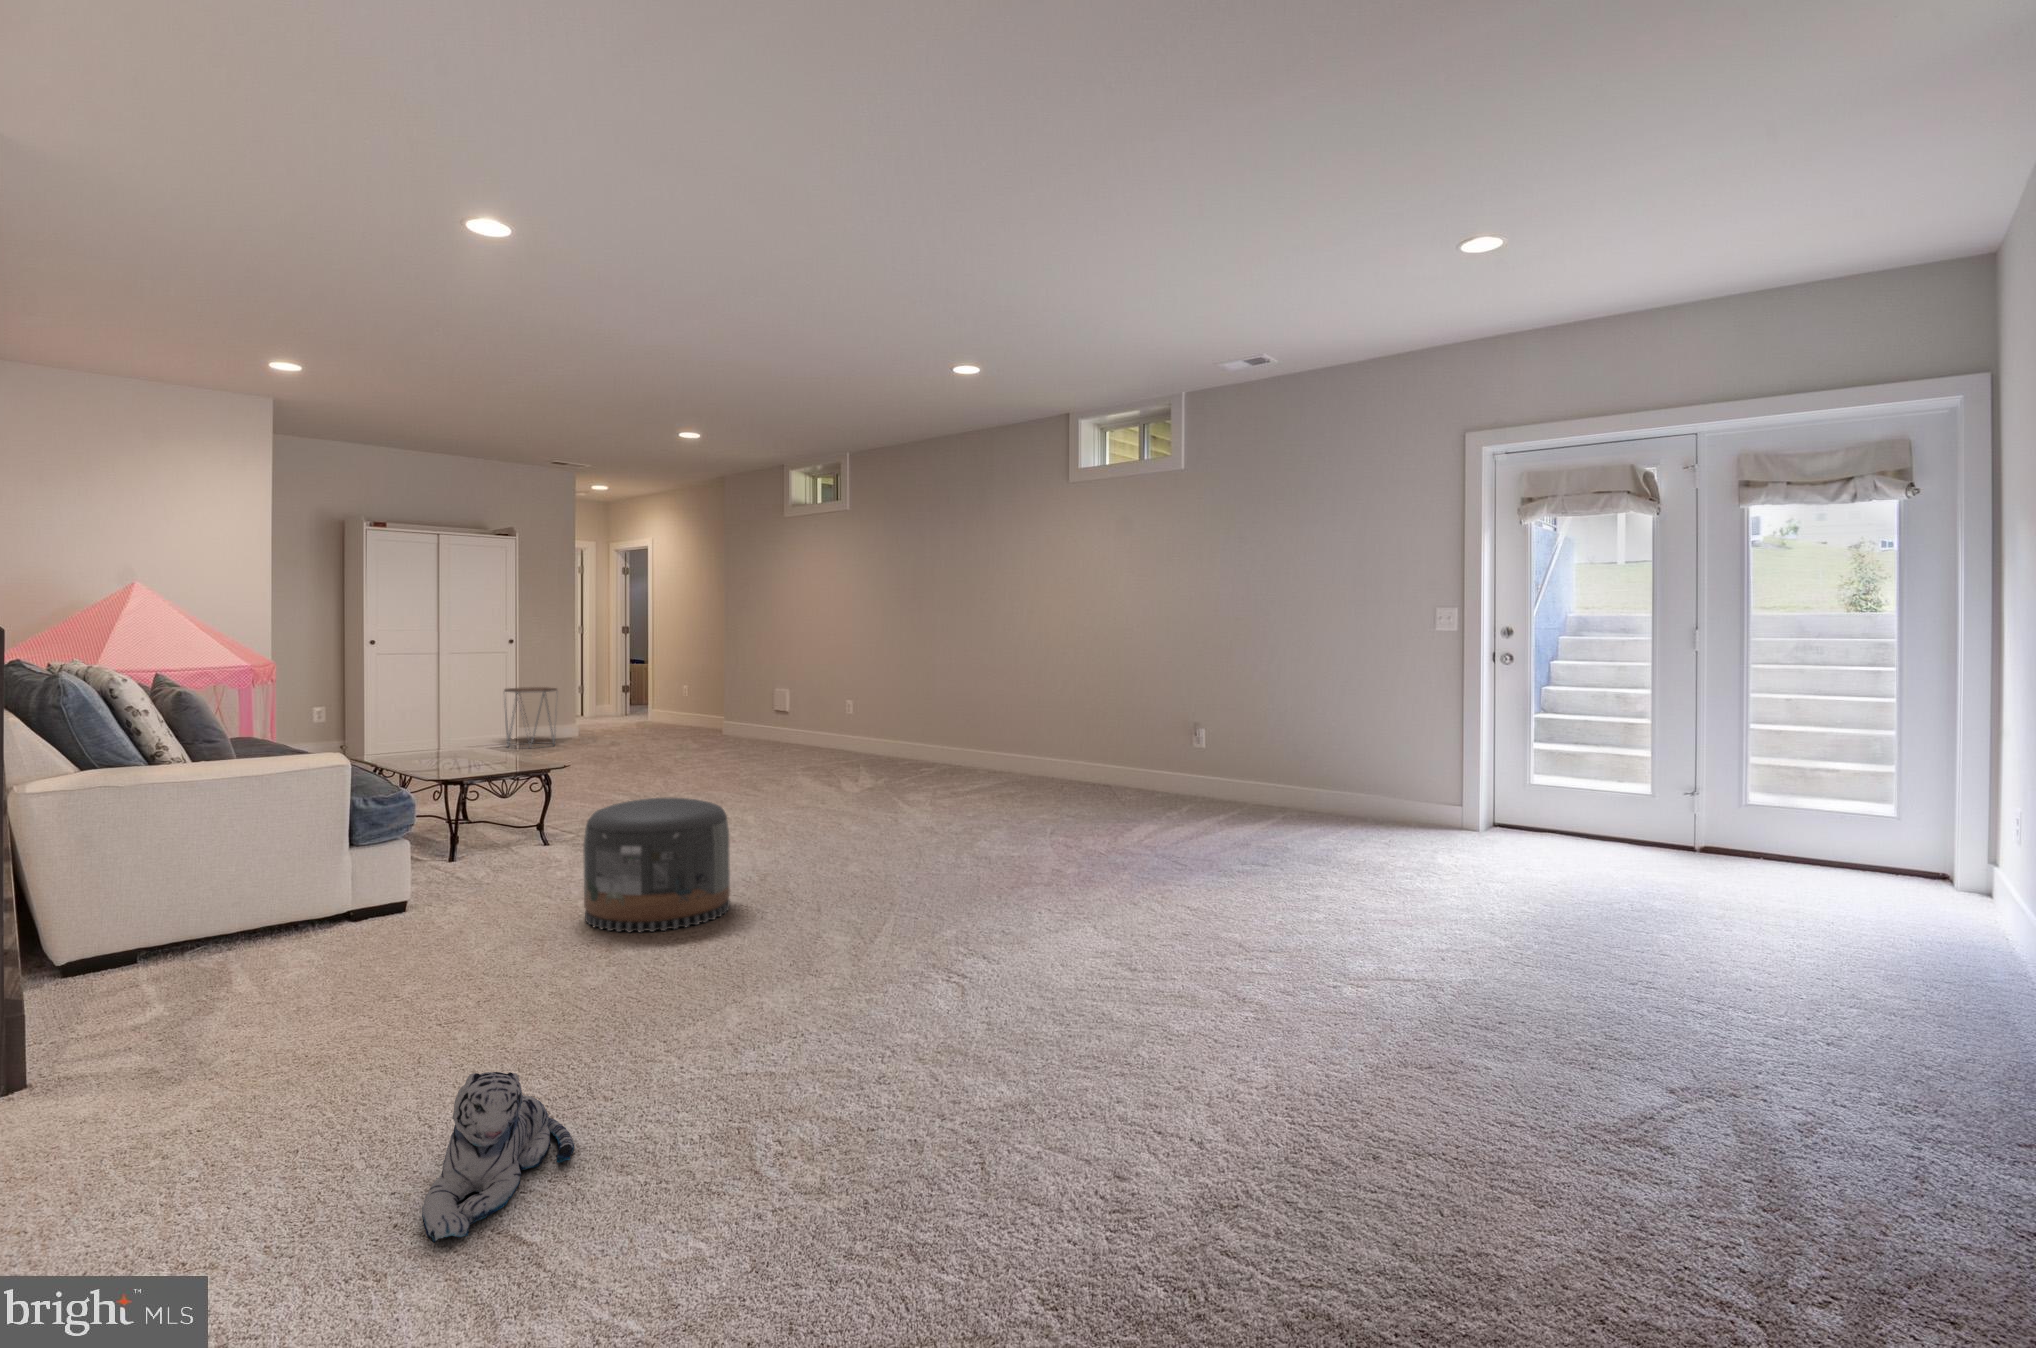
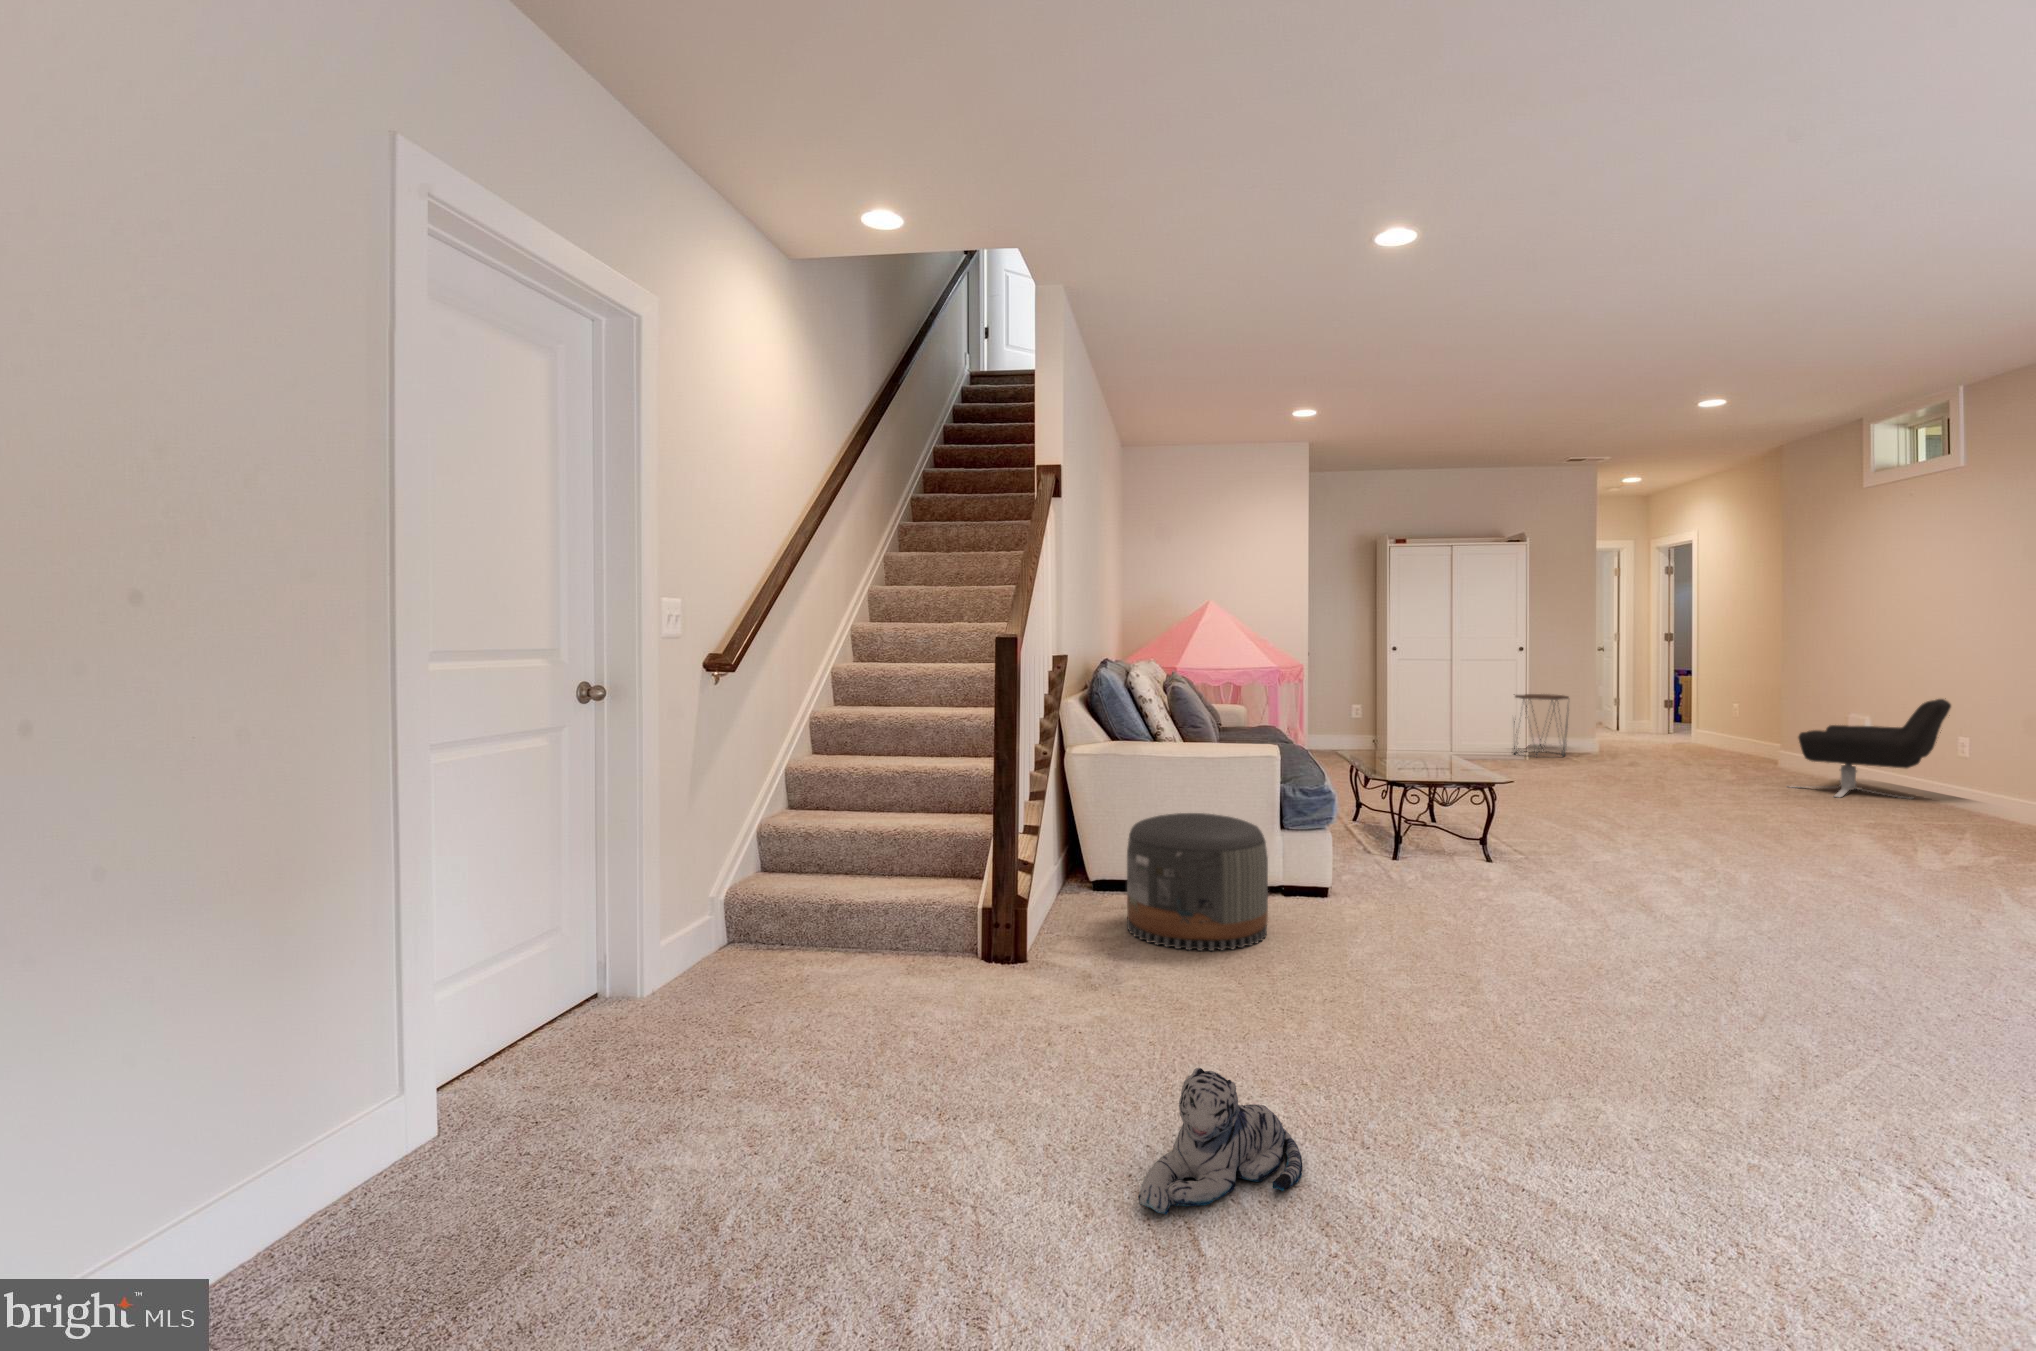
lounge chair: none [733,677,829,756] -> present [1798,699,1951,798]
pouf: present [583,797,730,932] -> present [1127,813,1268,951]

